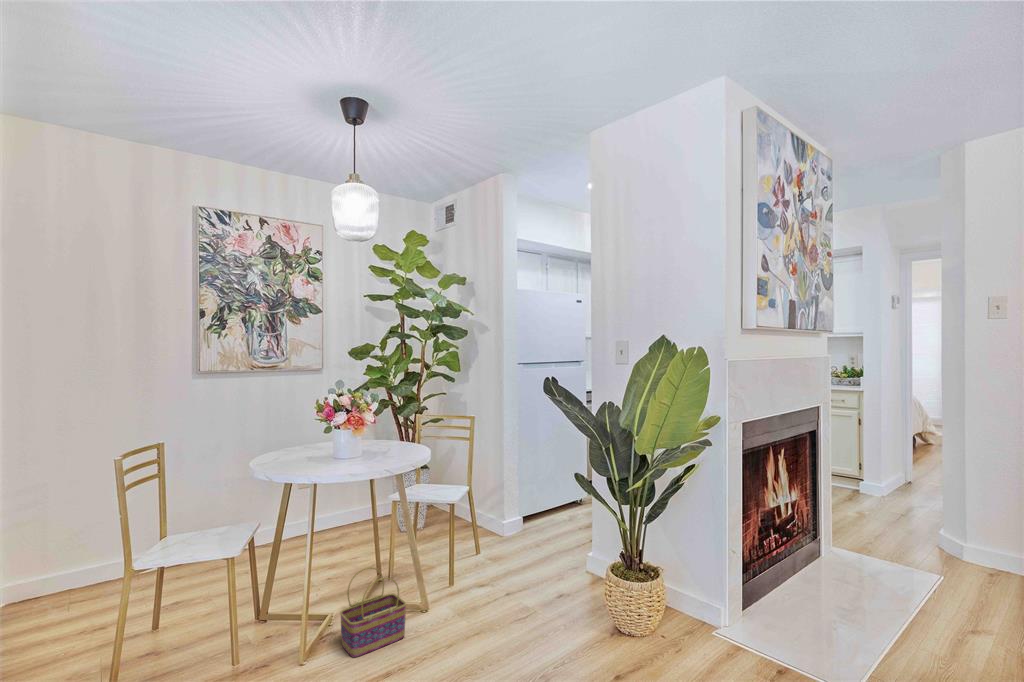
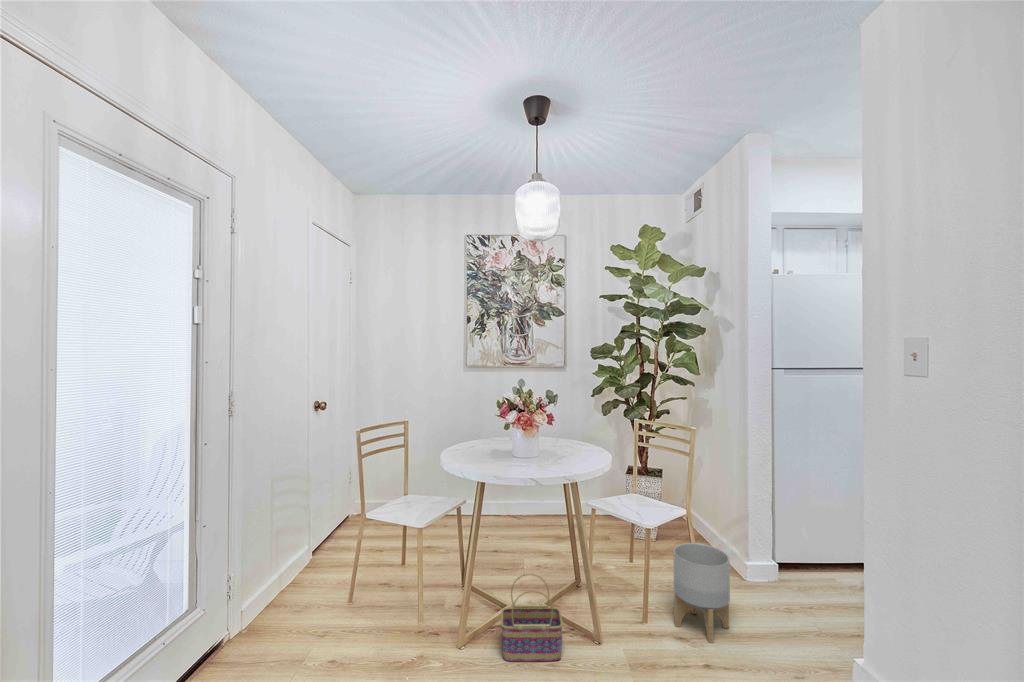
planter: none [473,508,516,583] -> present [673,543,730,643]

